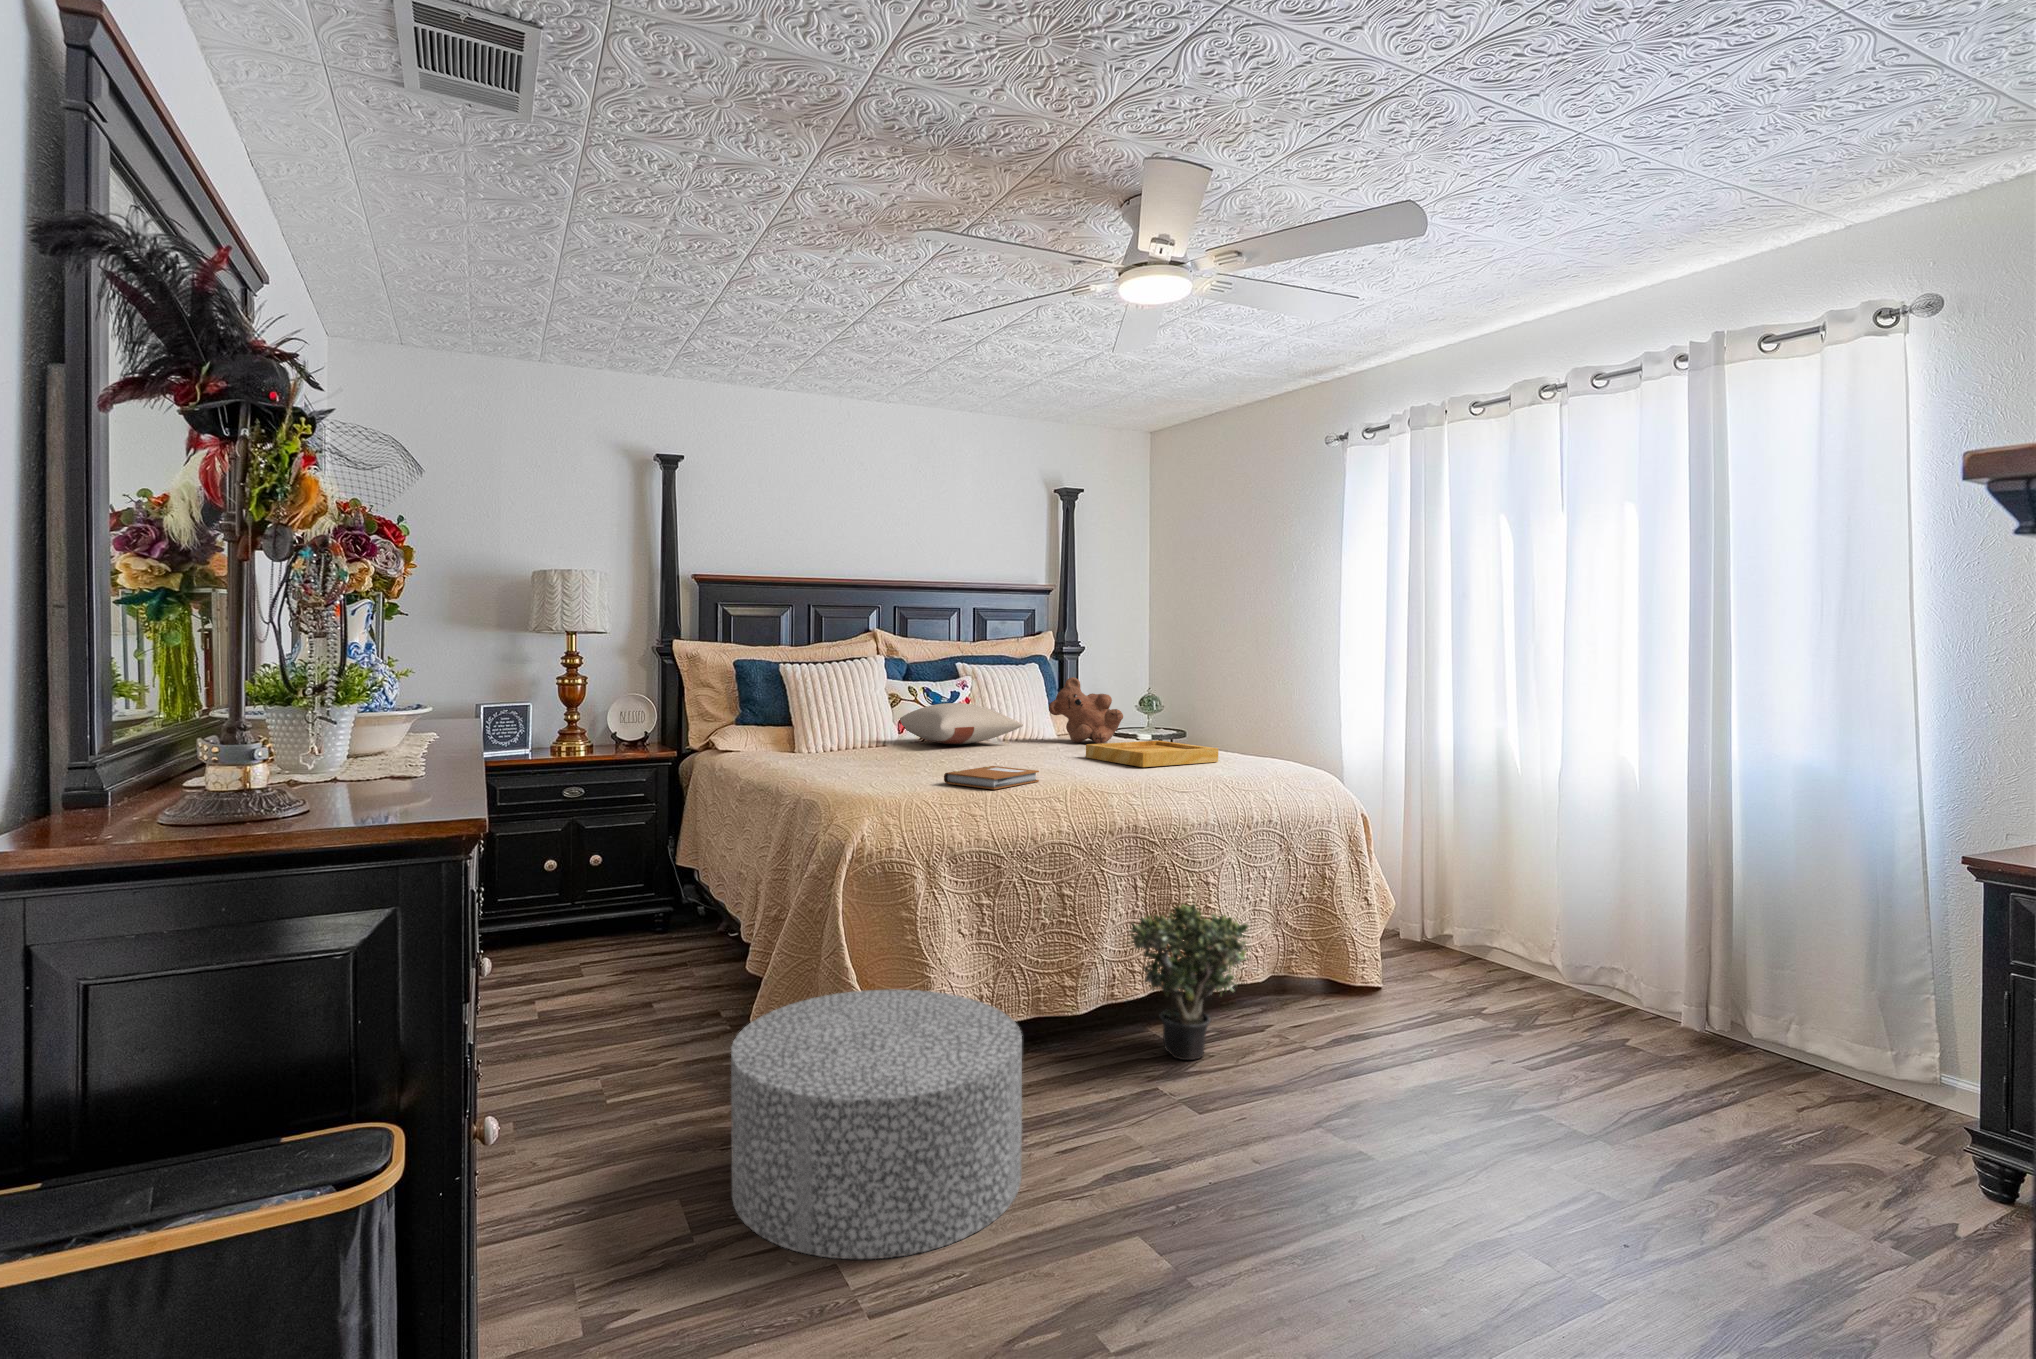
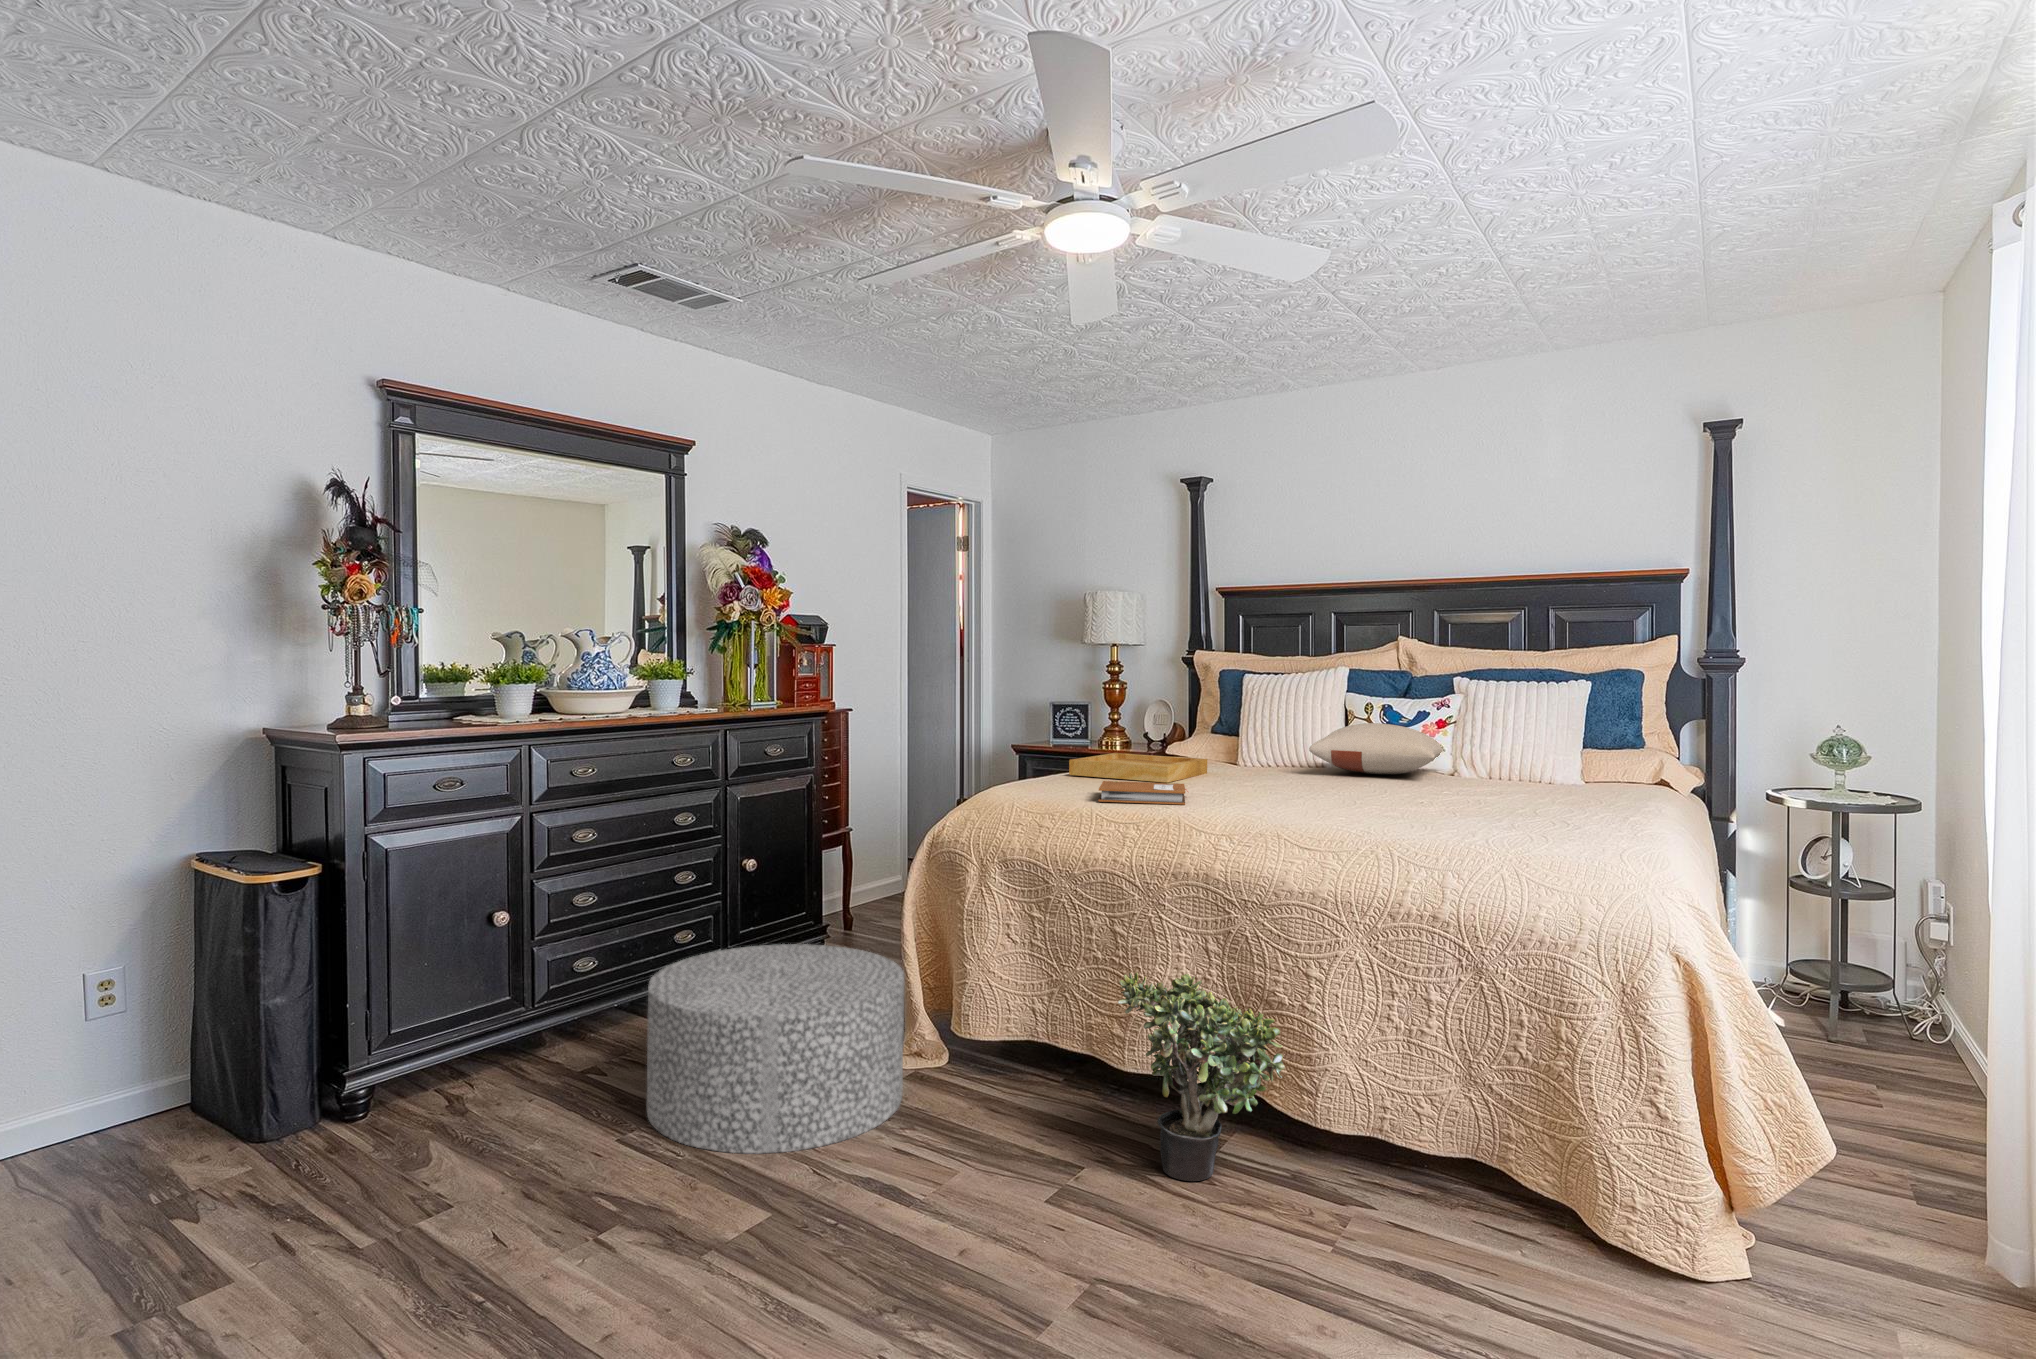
teddy bear: present [1049,677,1123,744] -> none [1486,698,1585,794]
tray: present [1086,741,1218,767] -> present [1069,753,1207,783]

